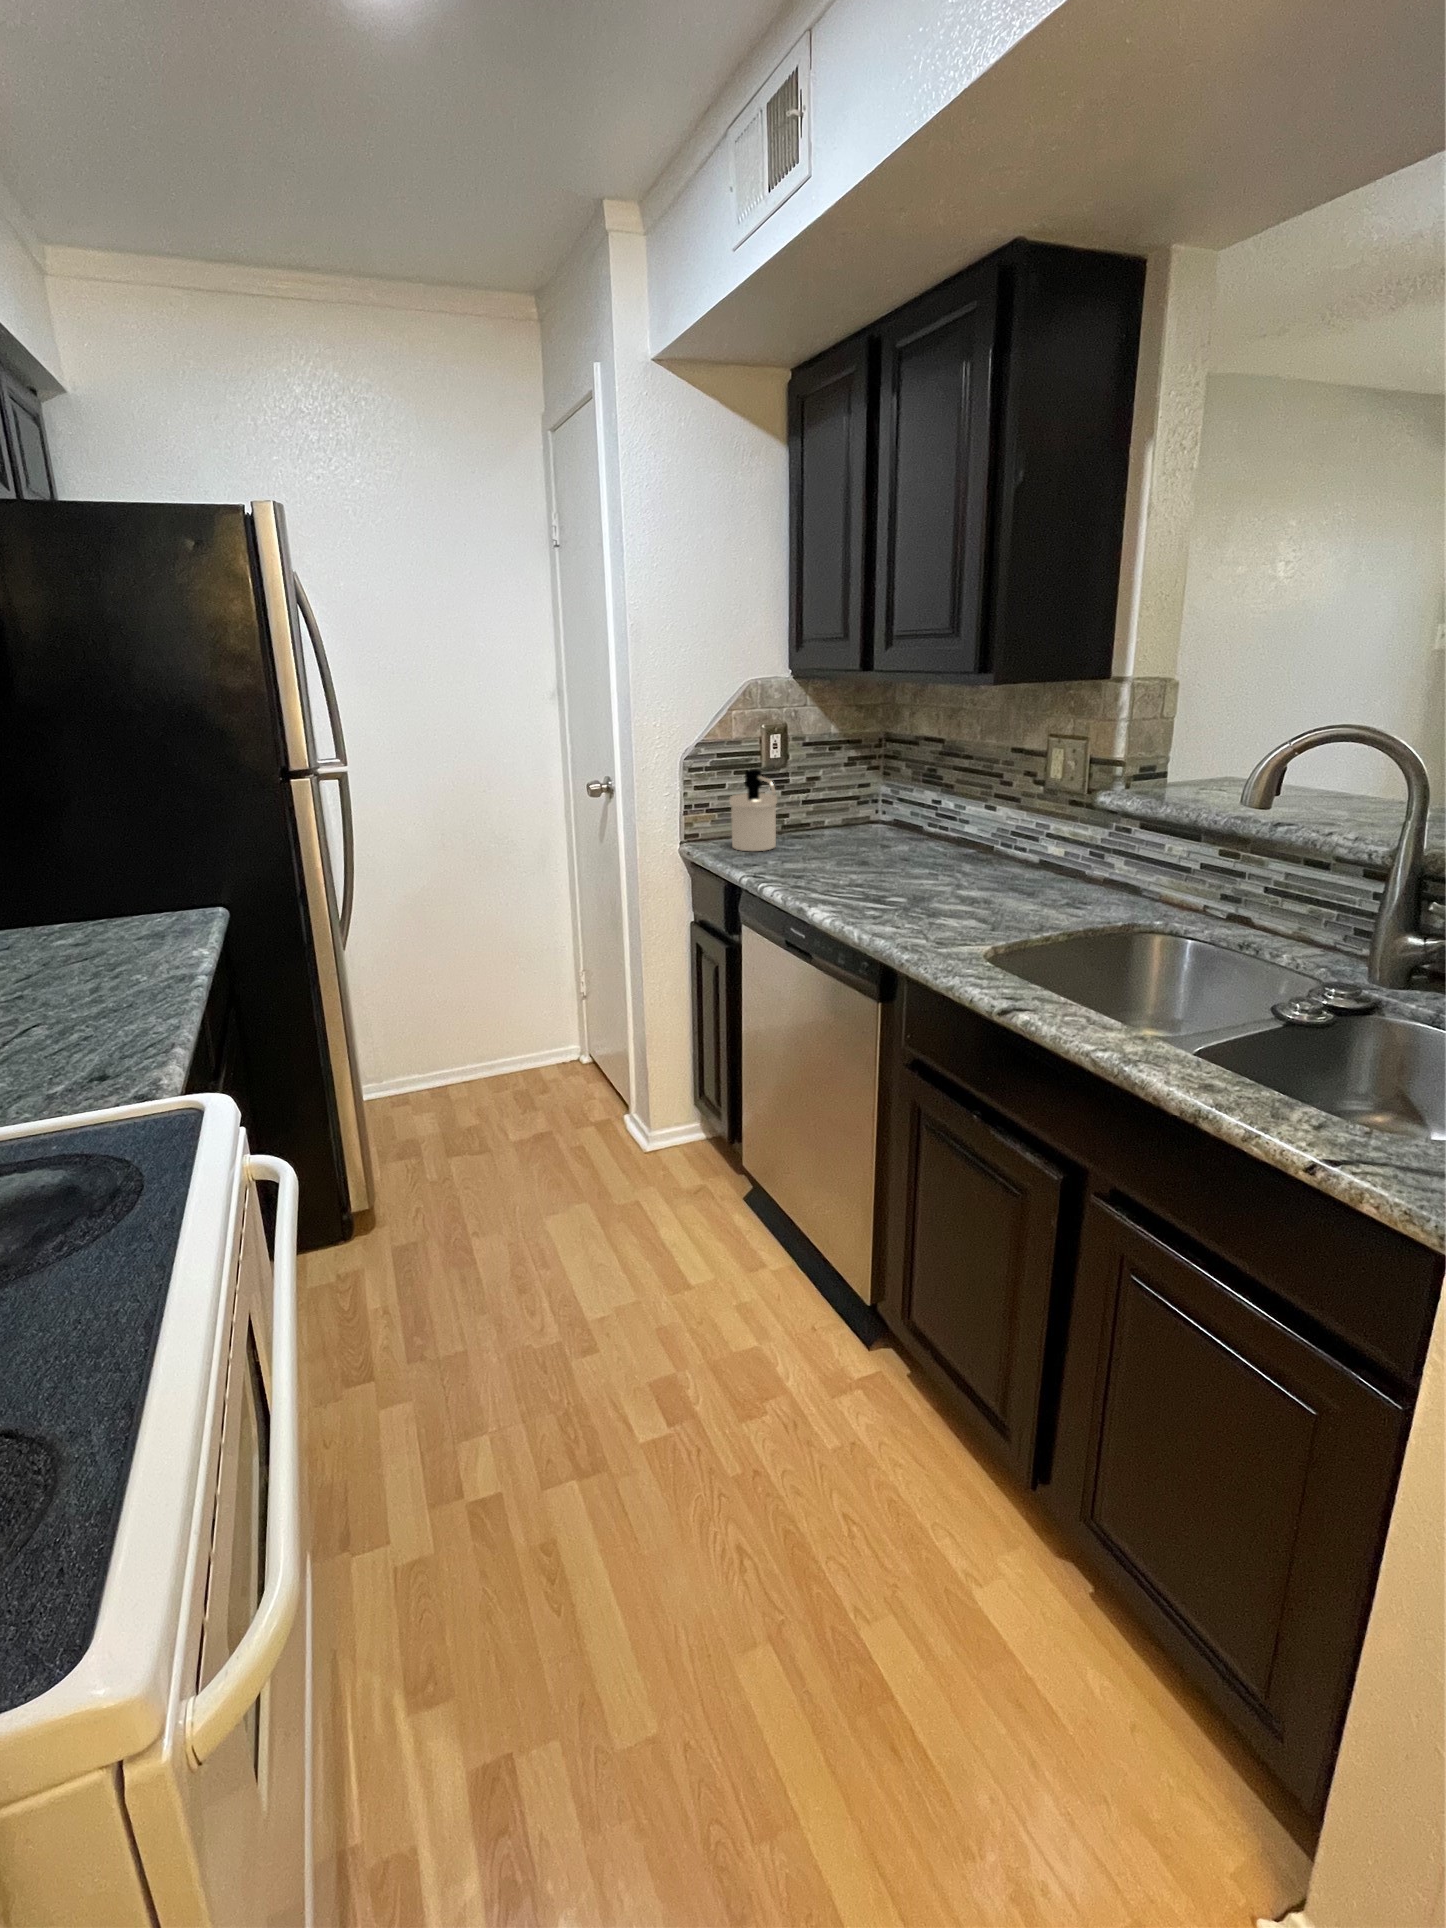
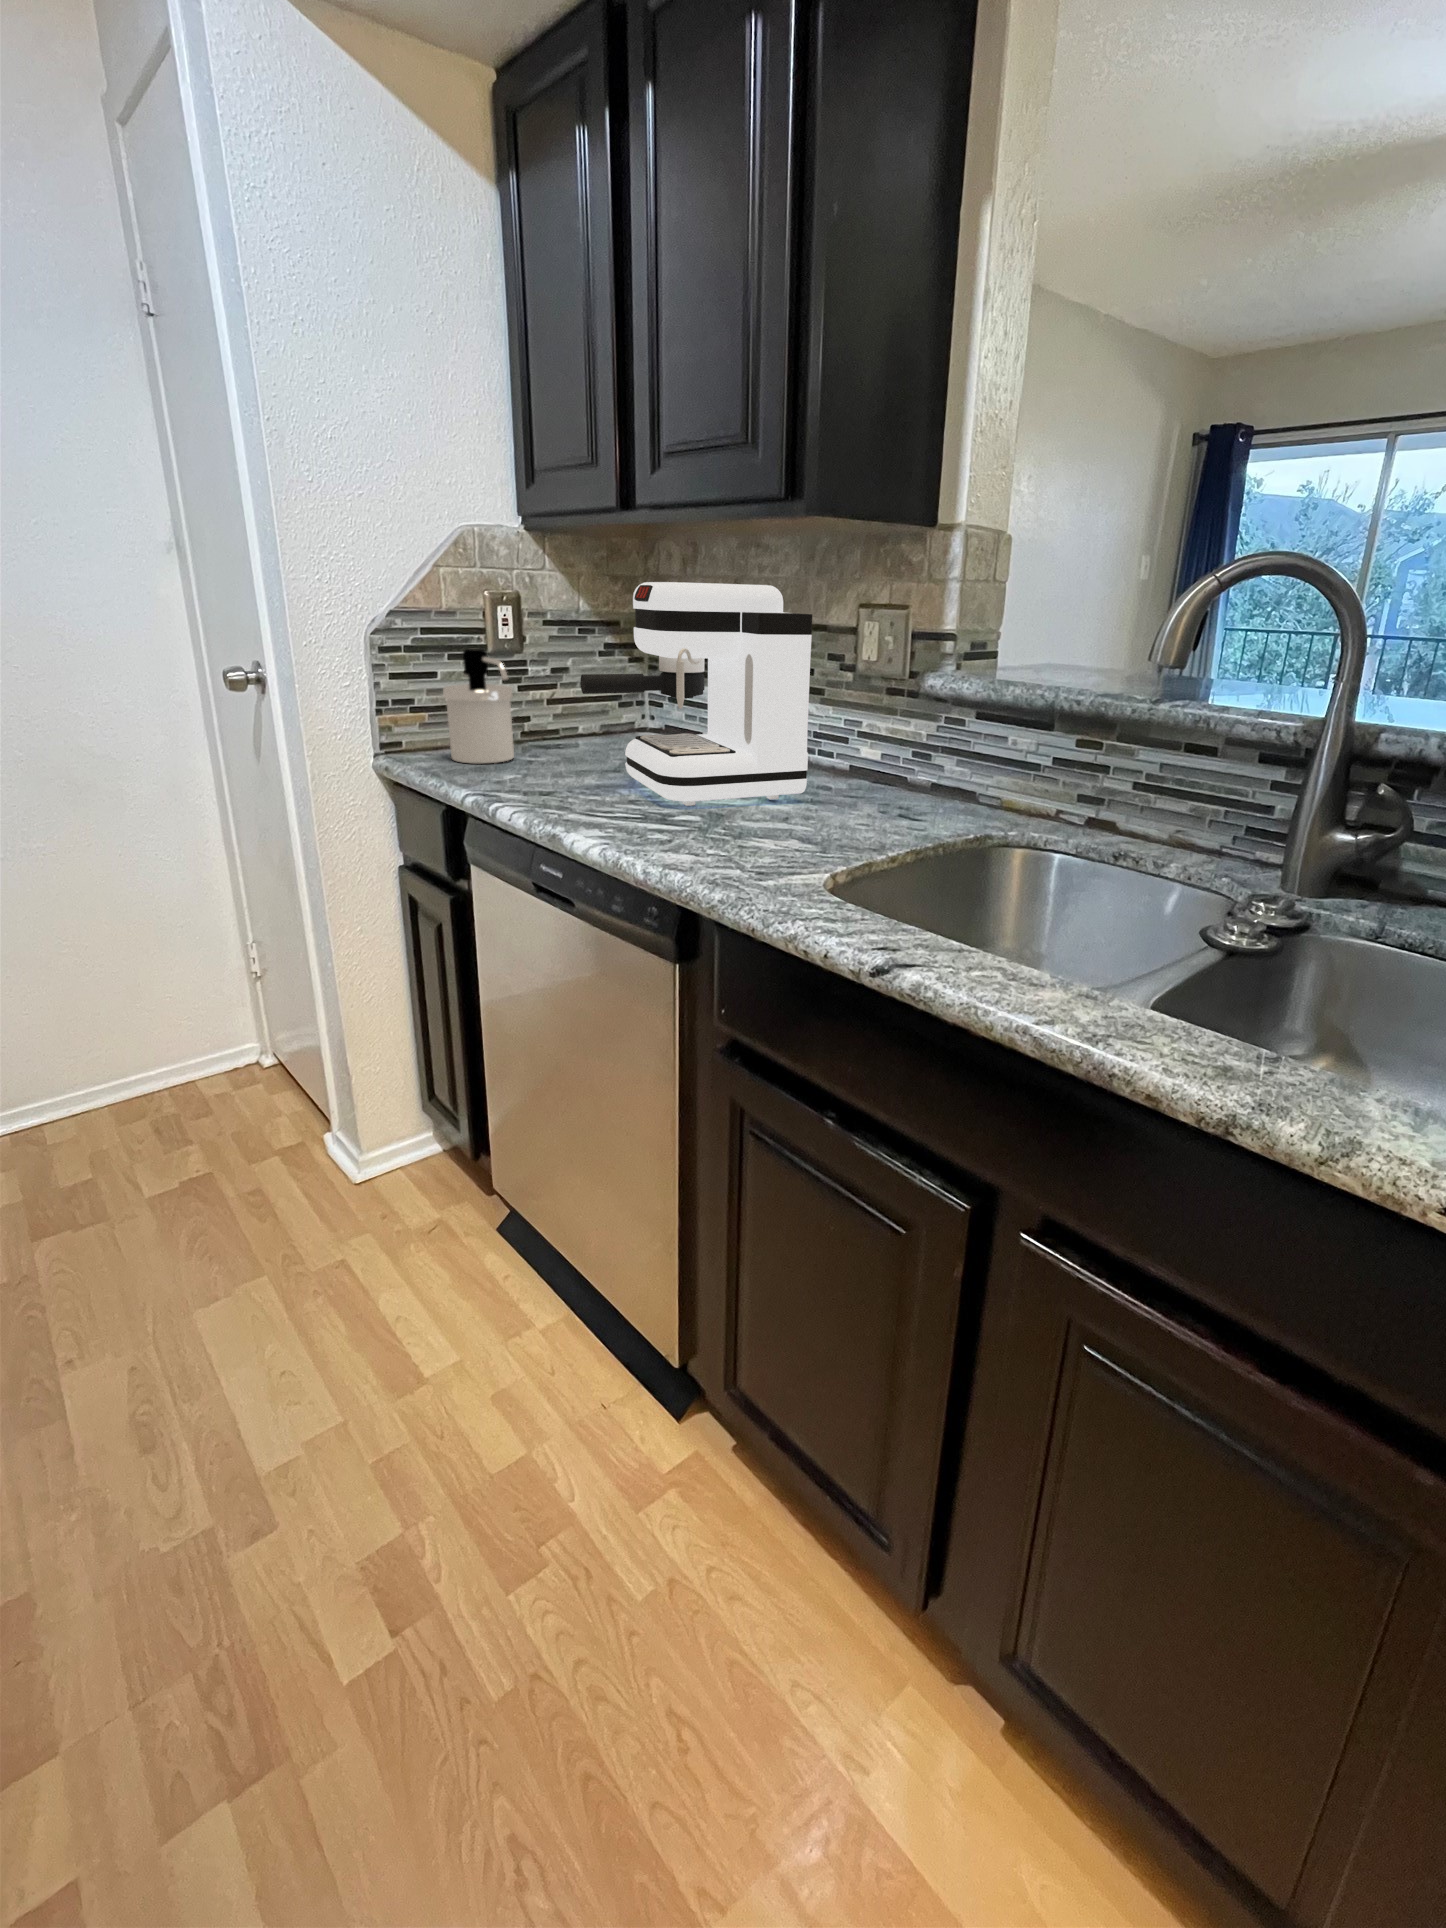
coffee maker: none [827,724,1002,891] -> present [581,582,812,806]

